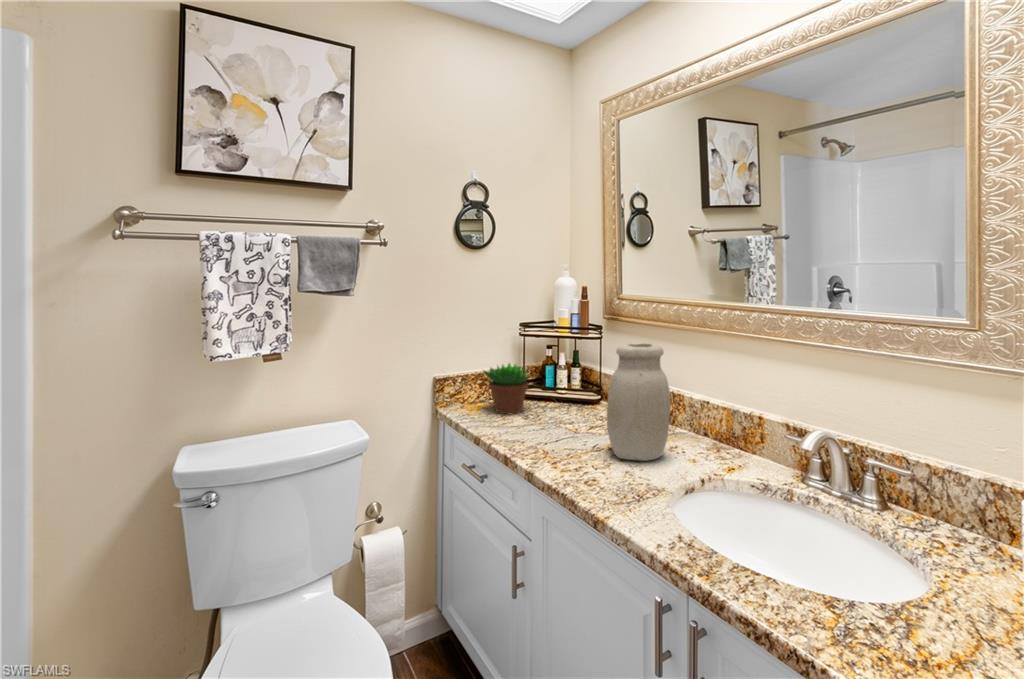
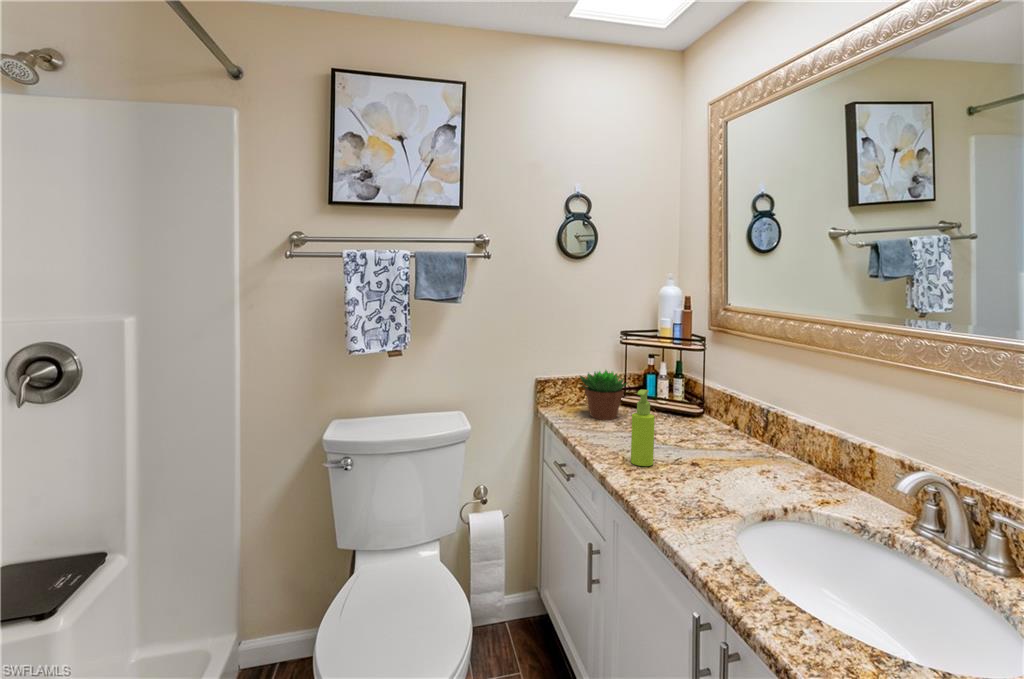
jar: present [607,343,670,461] -> none [688,358,757,480]
soap dispenser: none [553,379,575,457] -> present [631,389,655,466]

